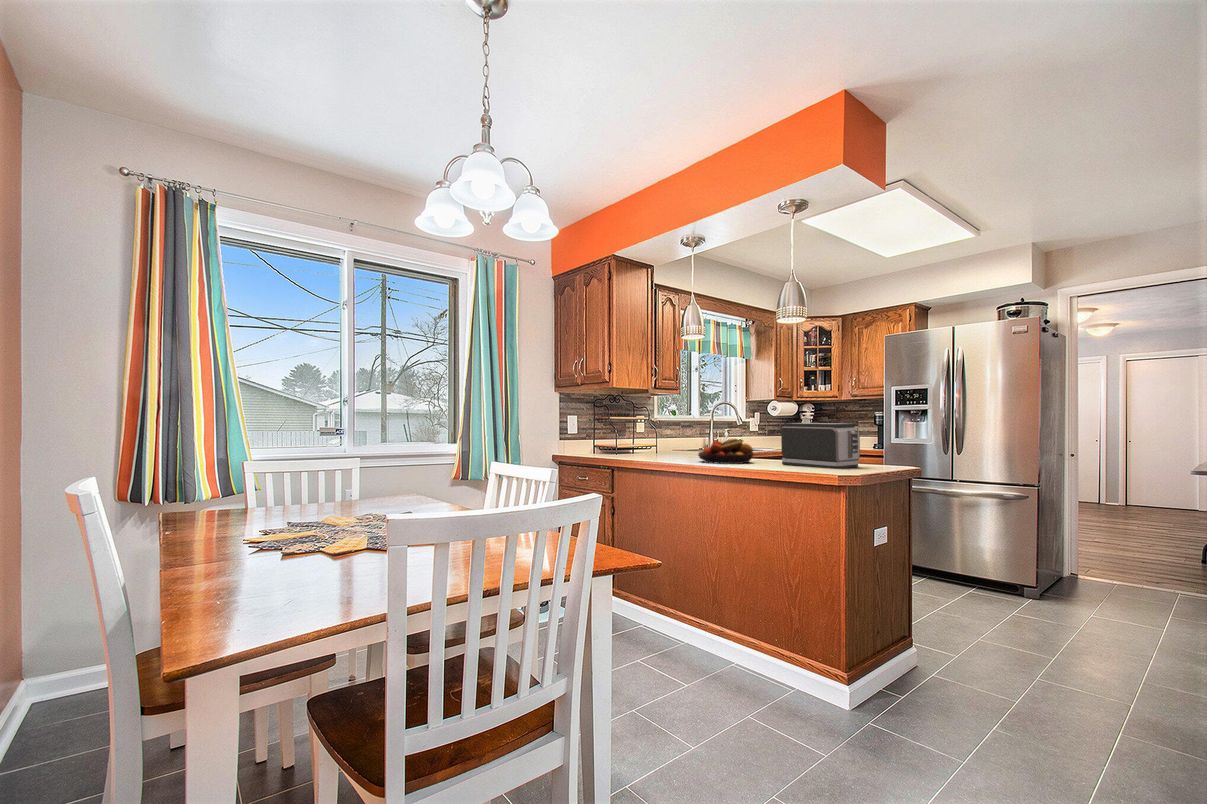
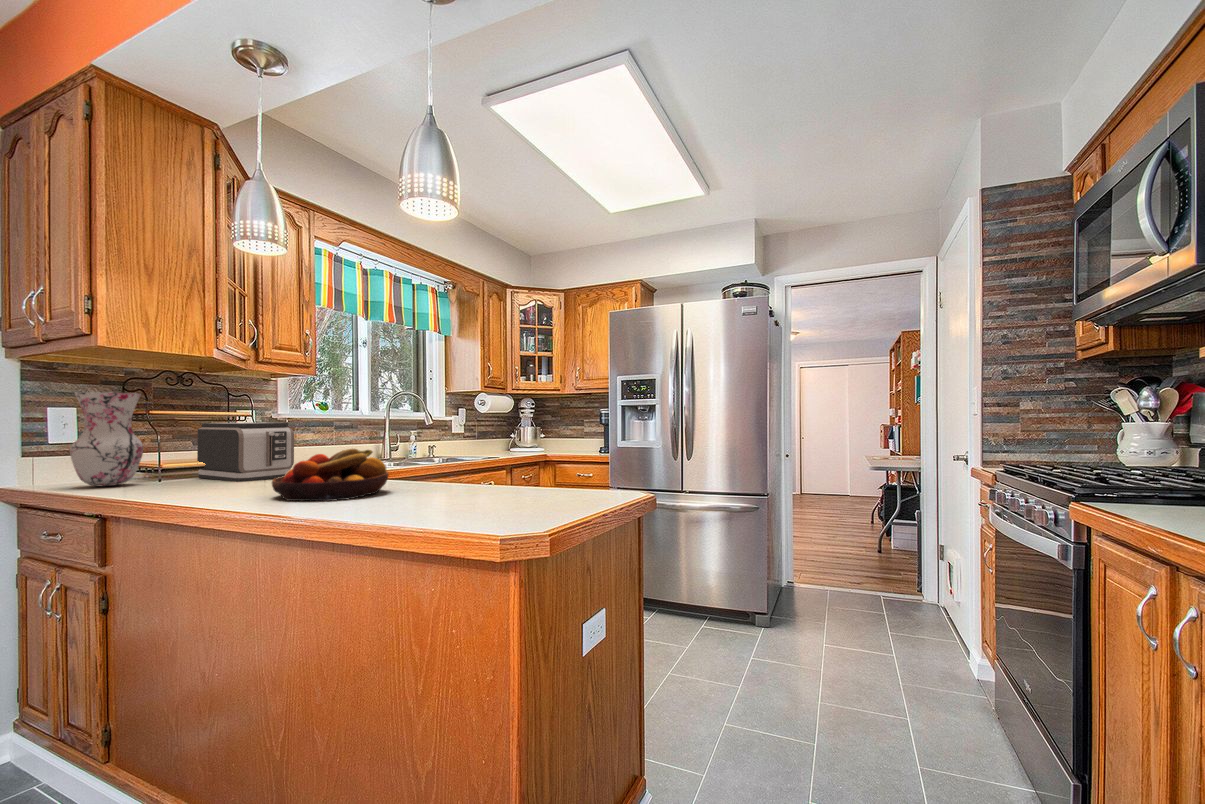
vase: none [588,408,615,455] -> present [70,392,143,486]
toaster: present [781,423,860,469] -> present [197,423,294,482]

